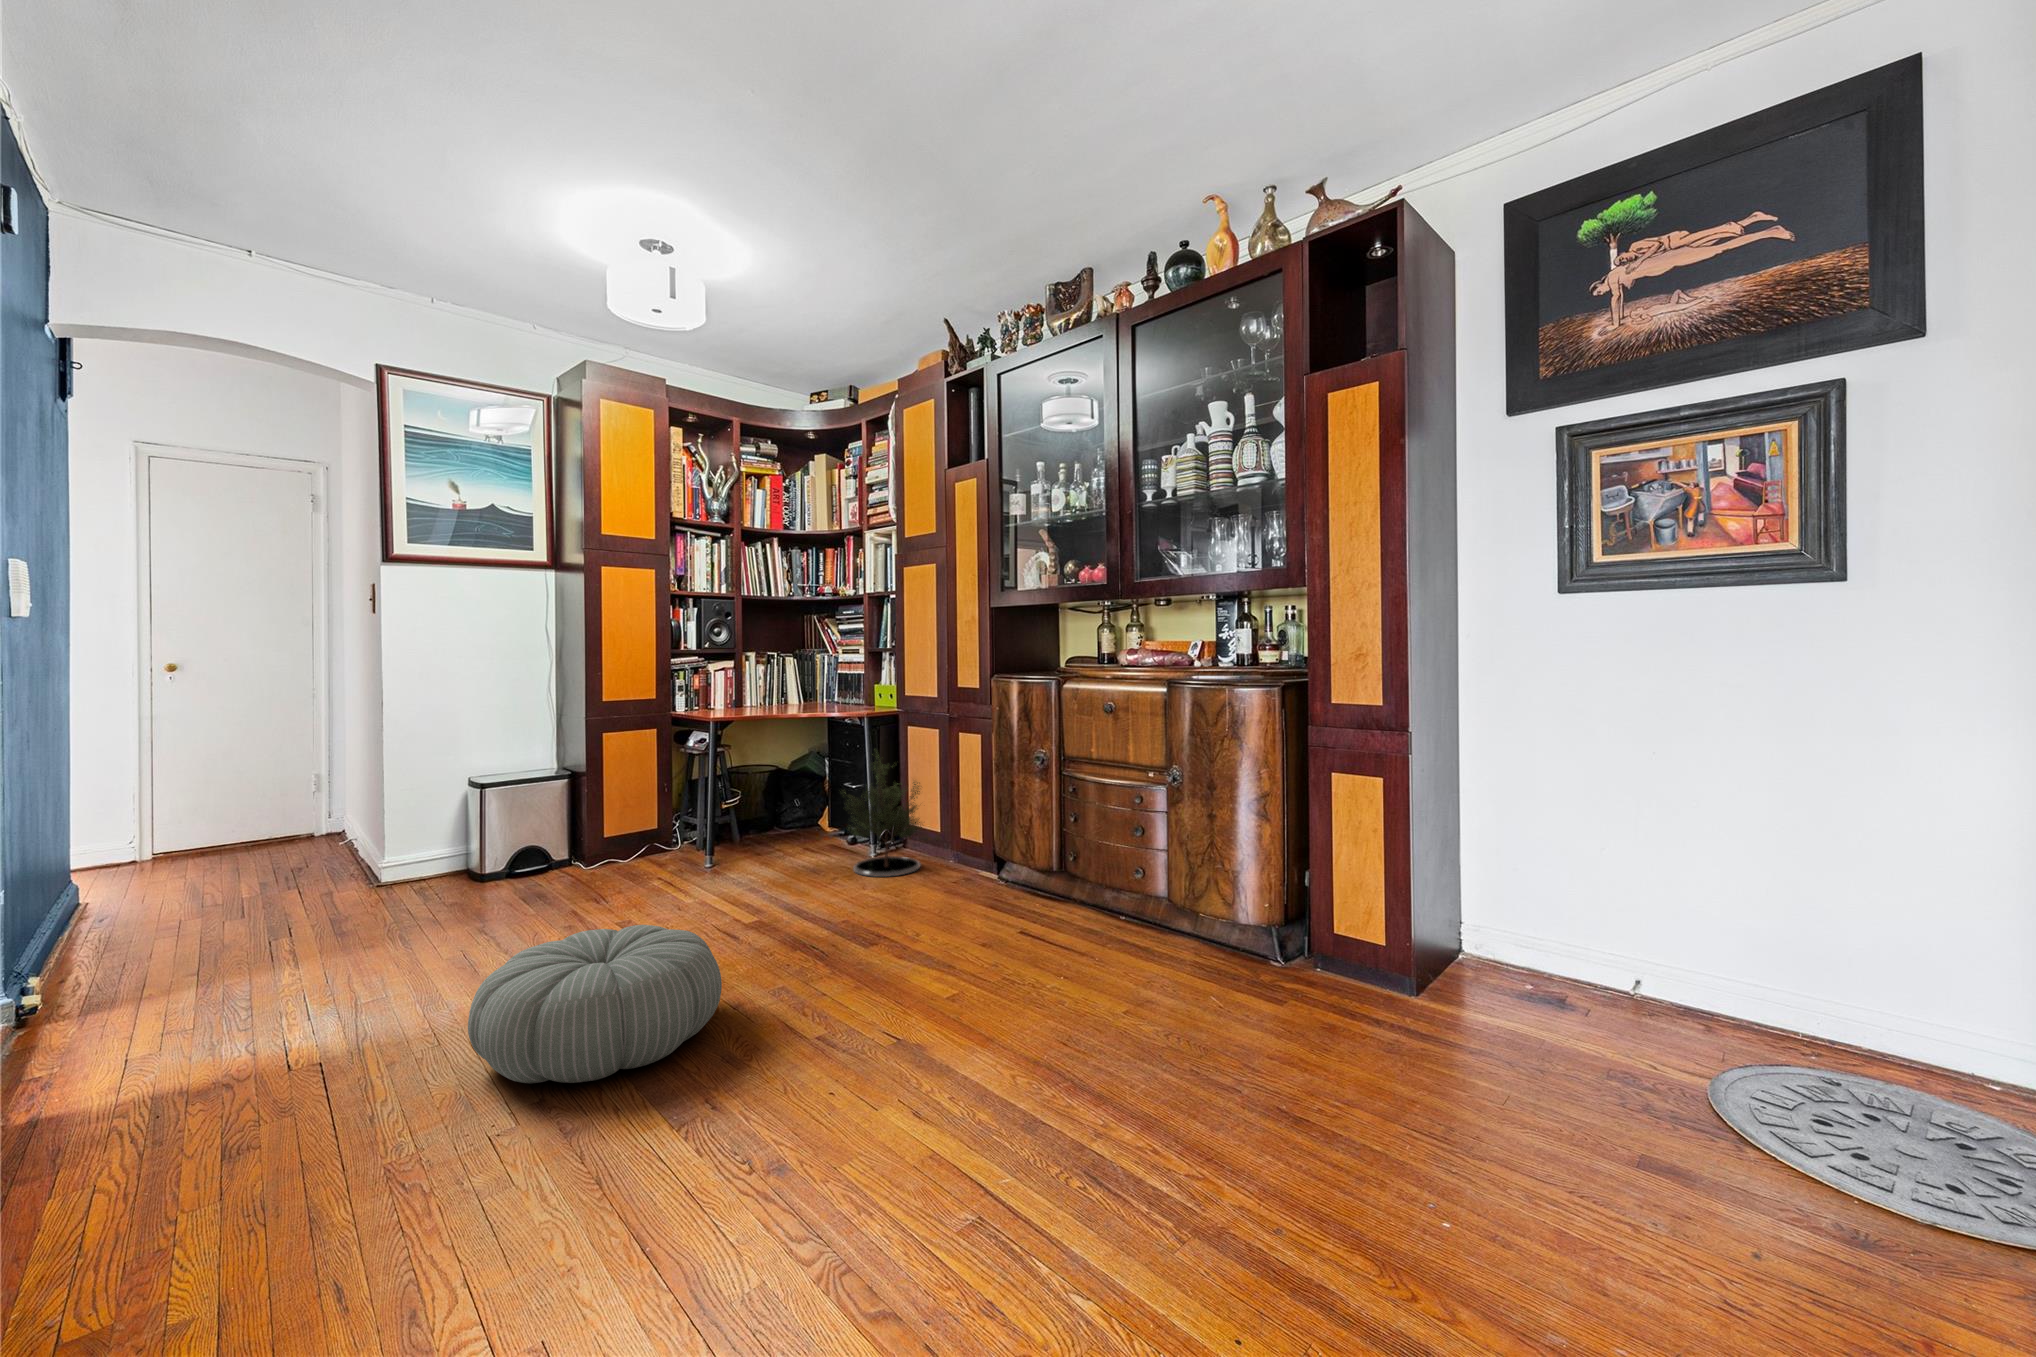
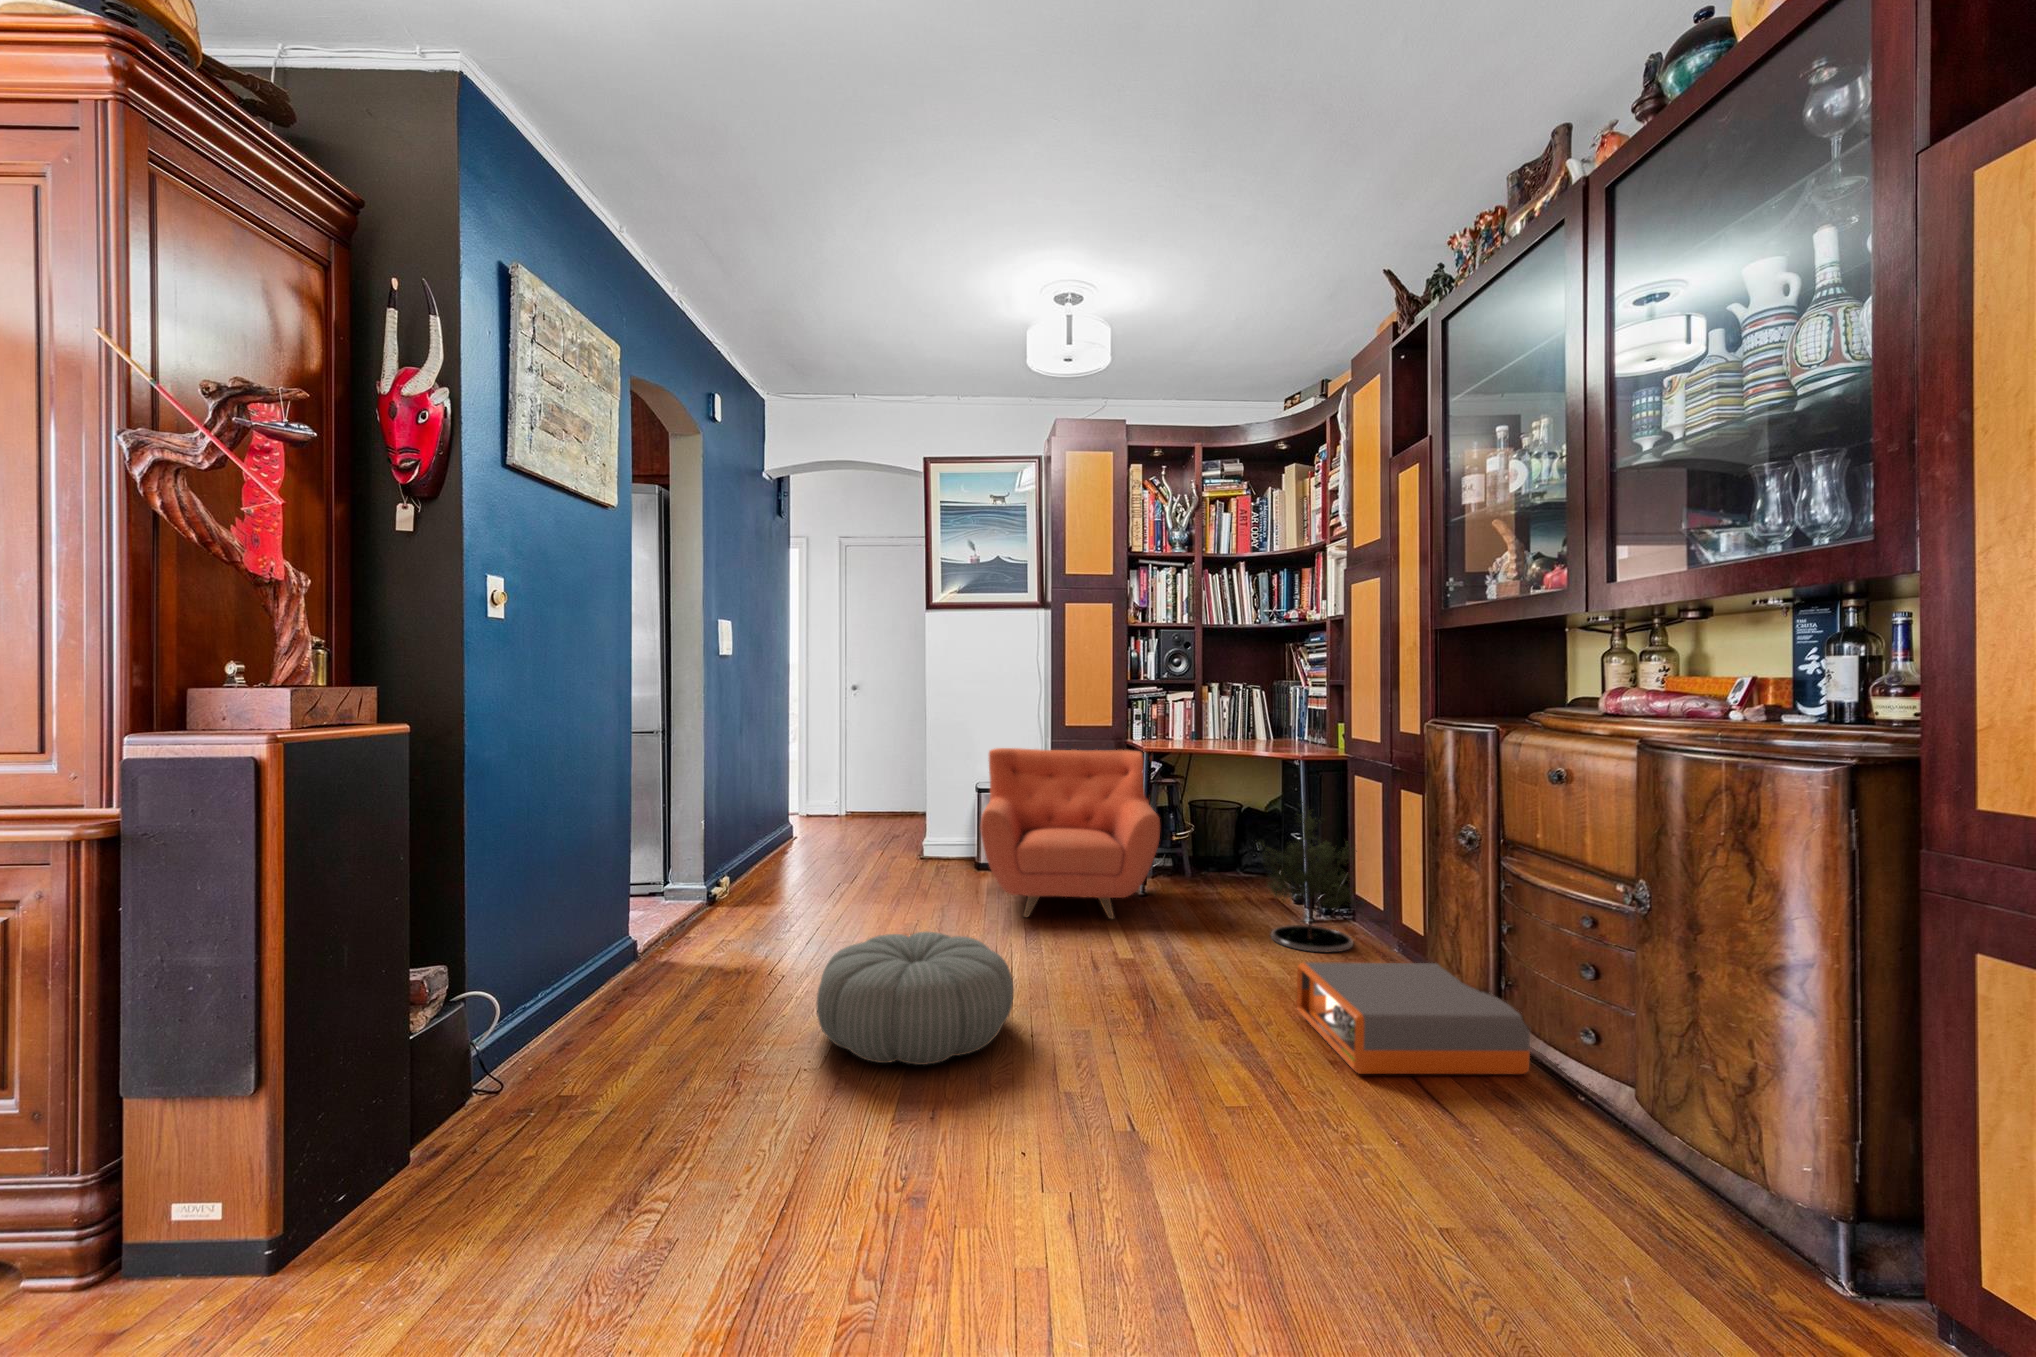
armchair: none [523,720,748,907] -> present [980,748,1160,919]
storage box: none [931,858,1095,947] -> present [1296,962,1530,1074]

